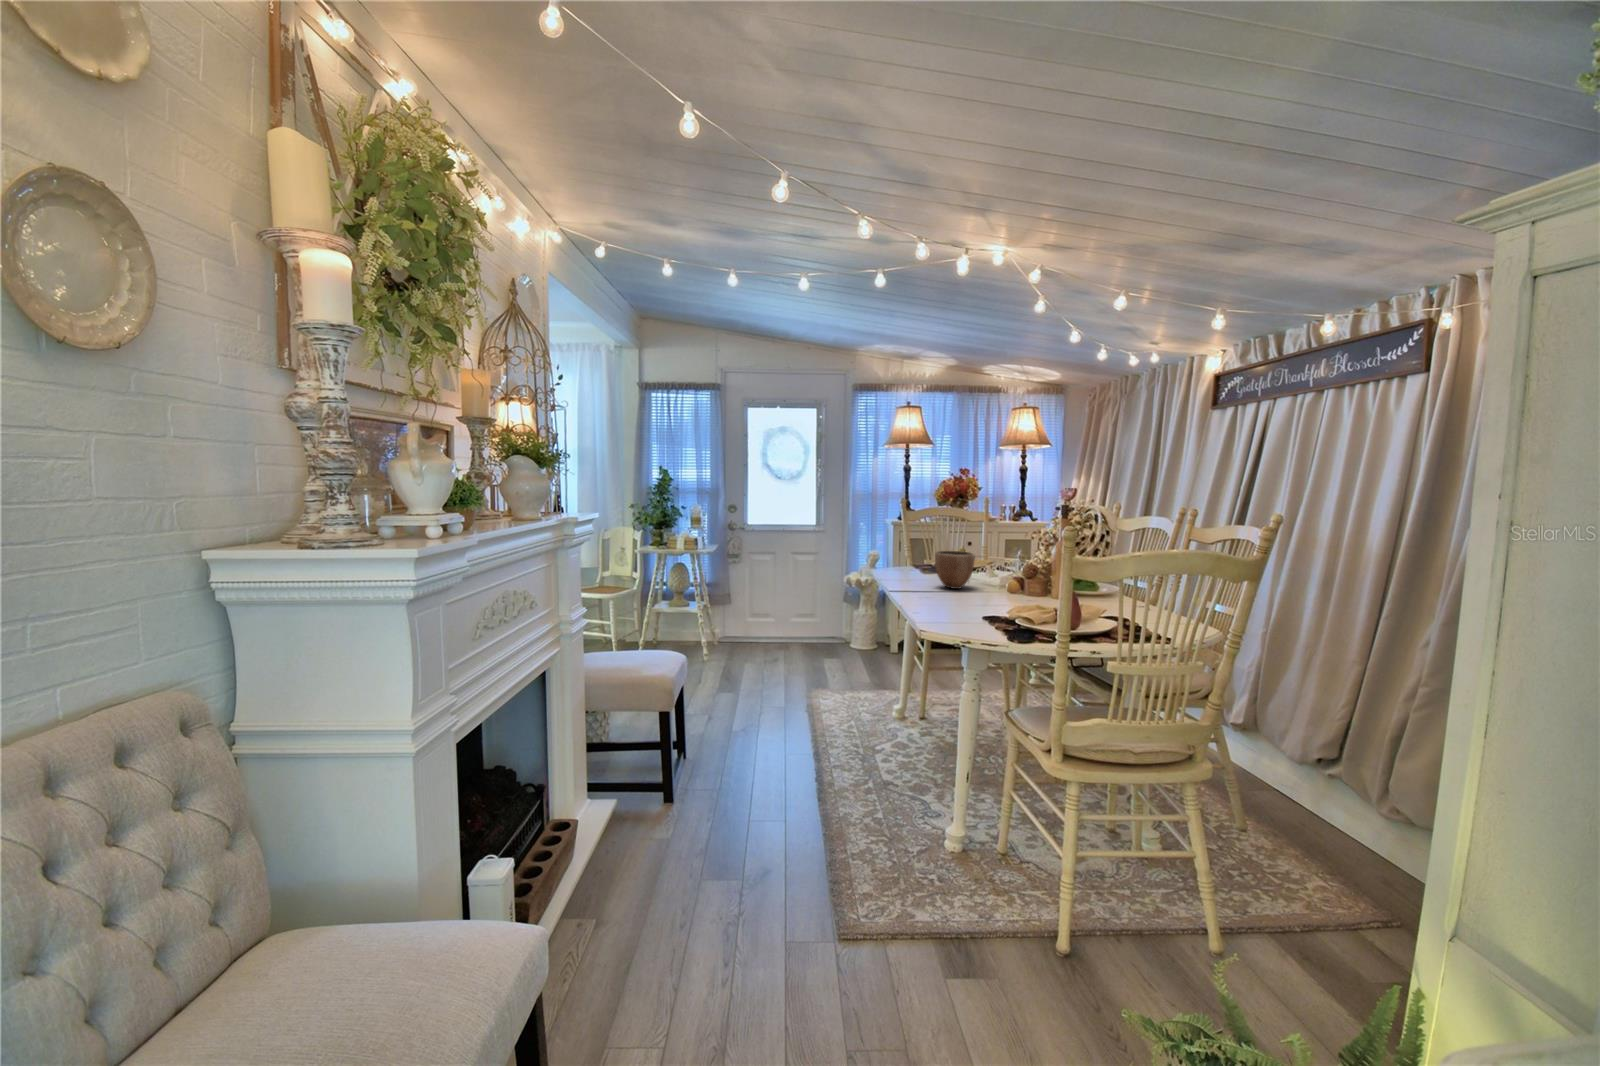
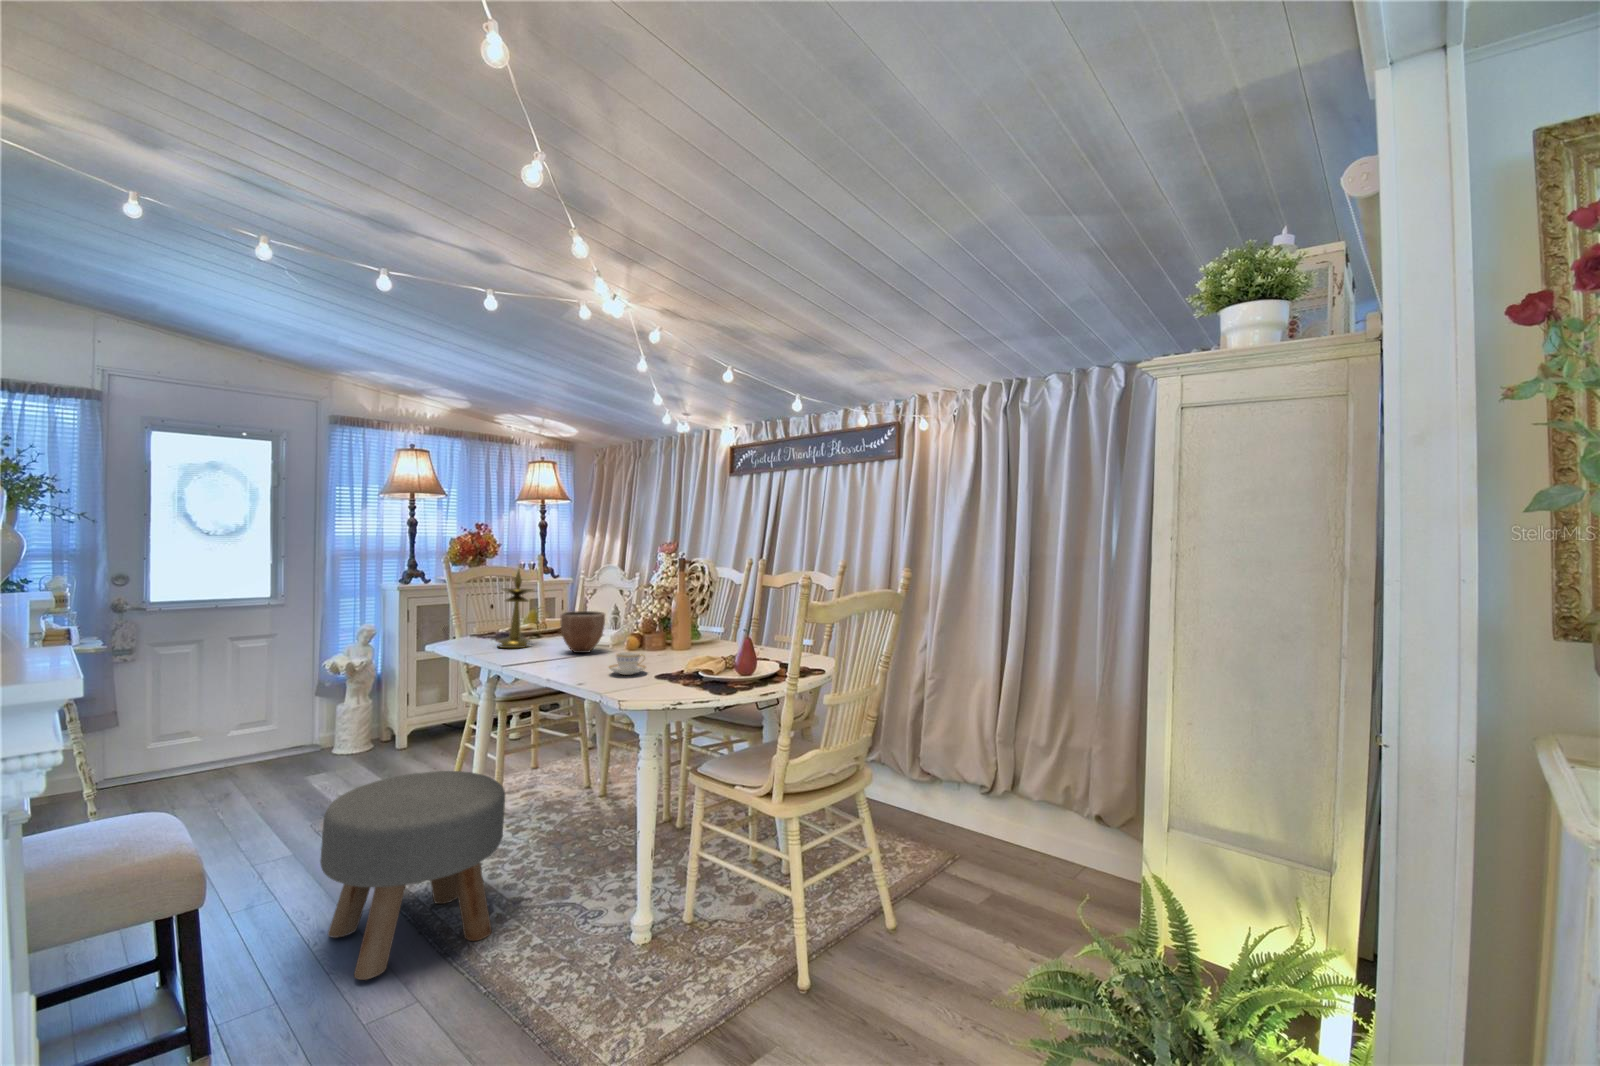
candlestick: none [900,510,931,578] -> present [498,570,533,648]
teacup: none [937,590,972,611] -> present [609,652,646,675]
ottoman: none [760,661,880,798] -> present [320,771,505,980]

